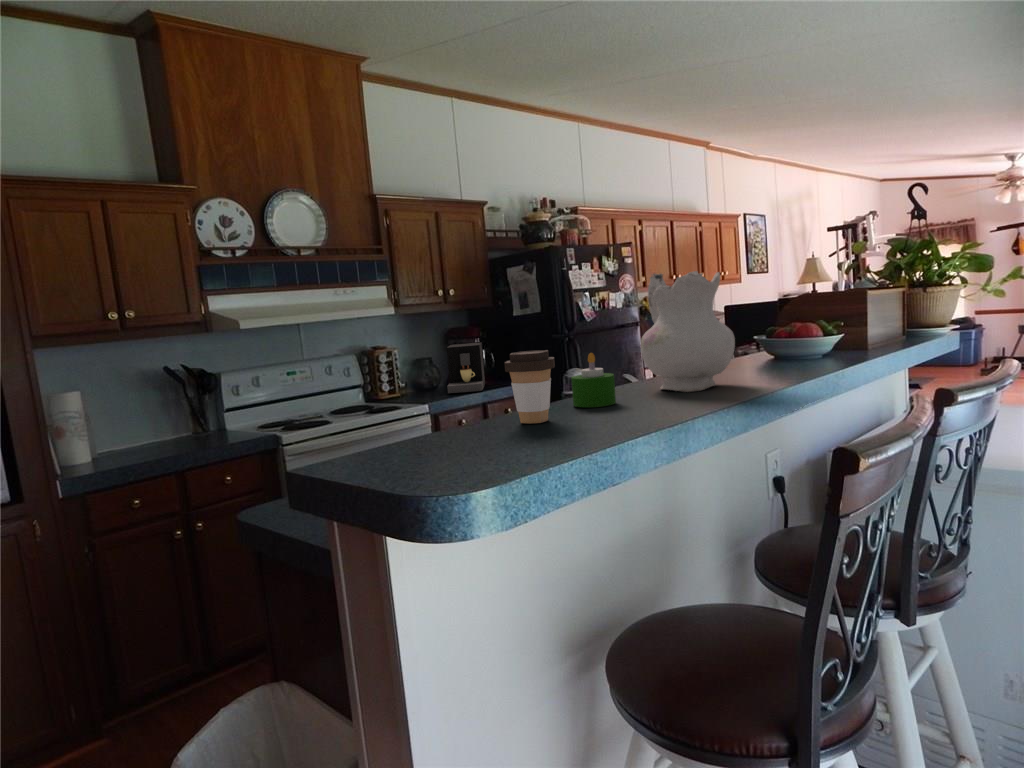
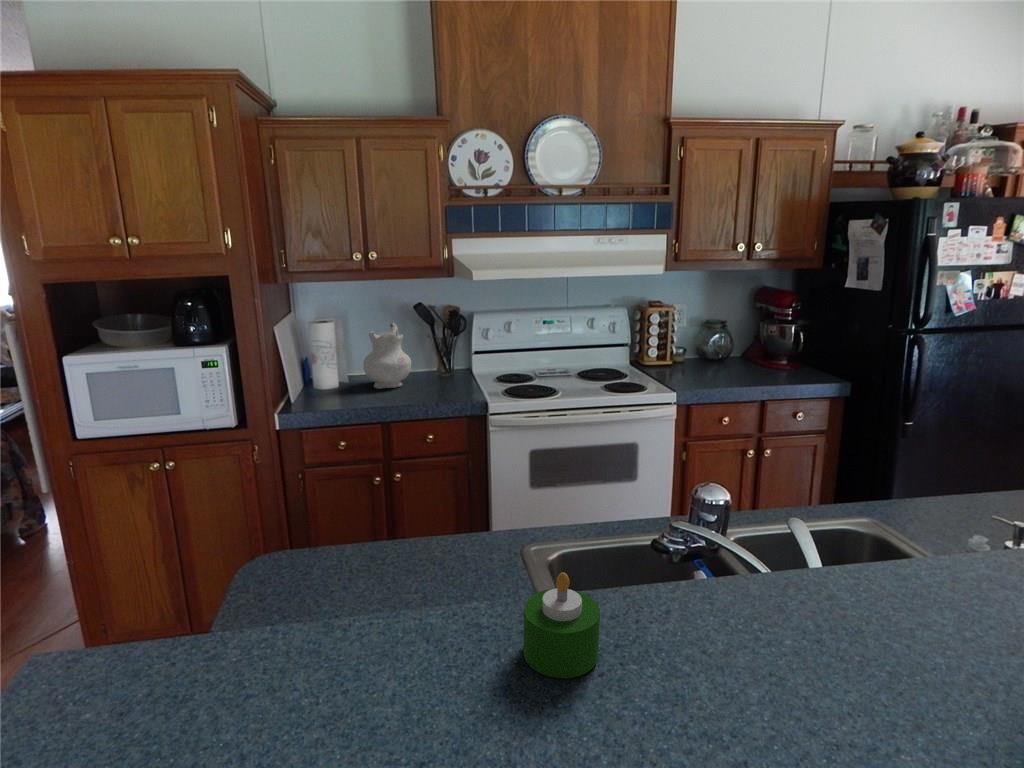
ceramic pitcher: present [641,271,735,392] -> present [363,323,411,389]
coffee maker: present [447,343,485,393] -> none [717,313,788,384]
coffee cup: present [505,350,555,423] -> none [342,561,431,699]

